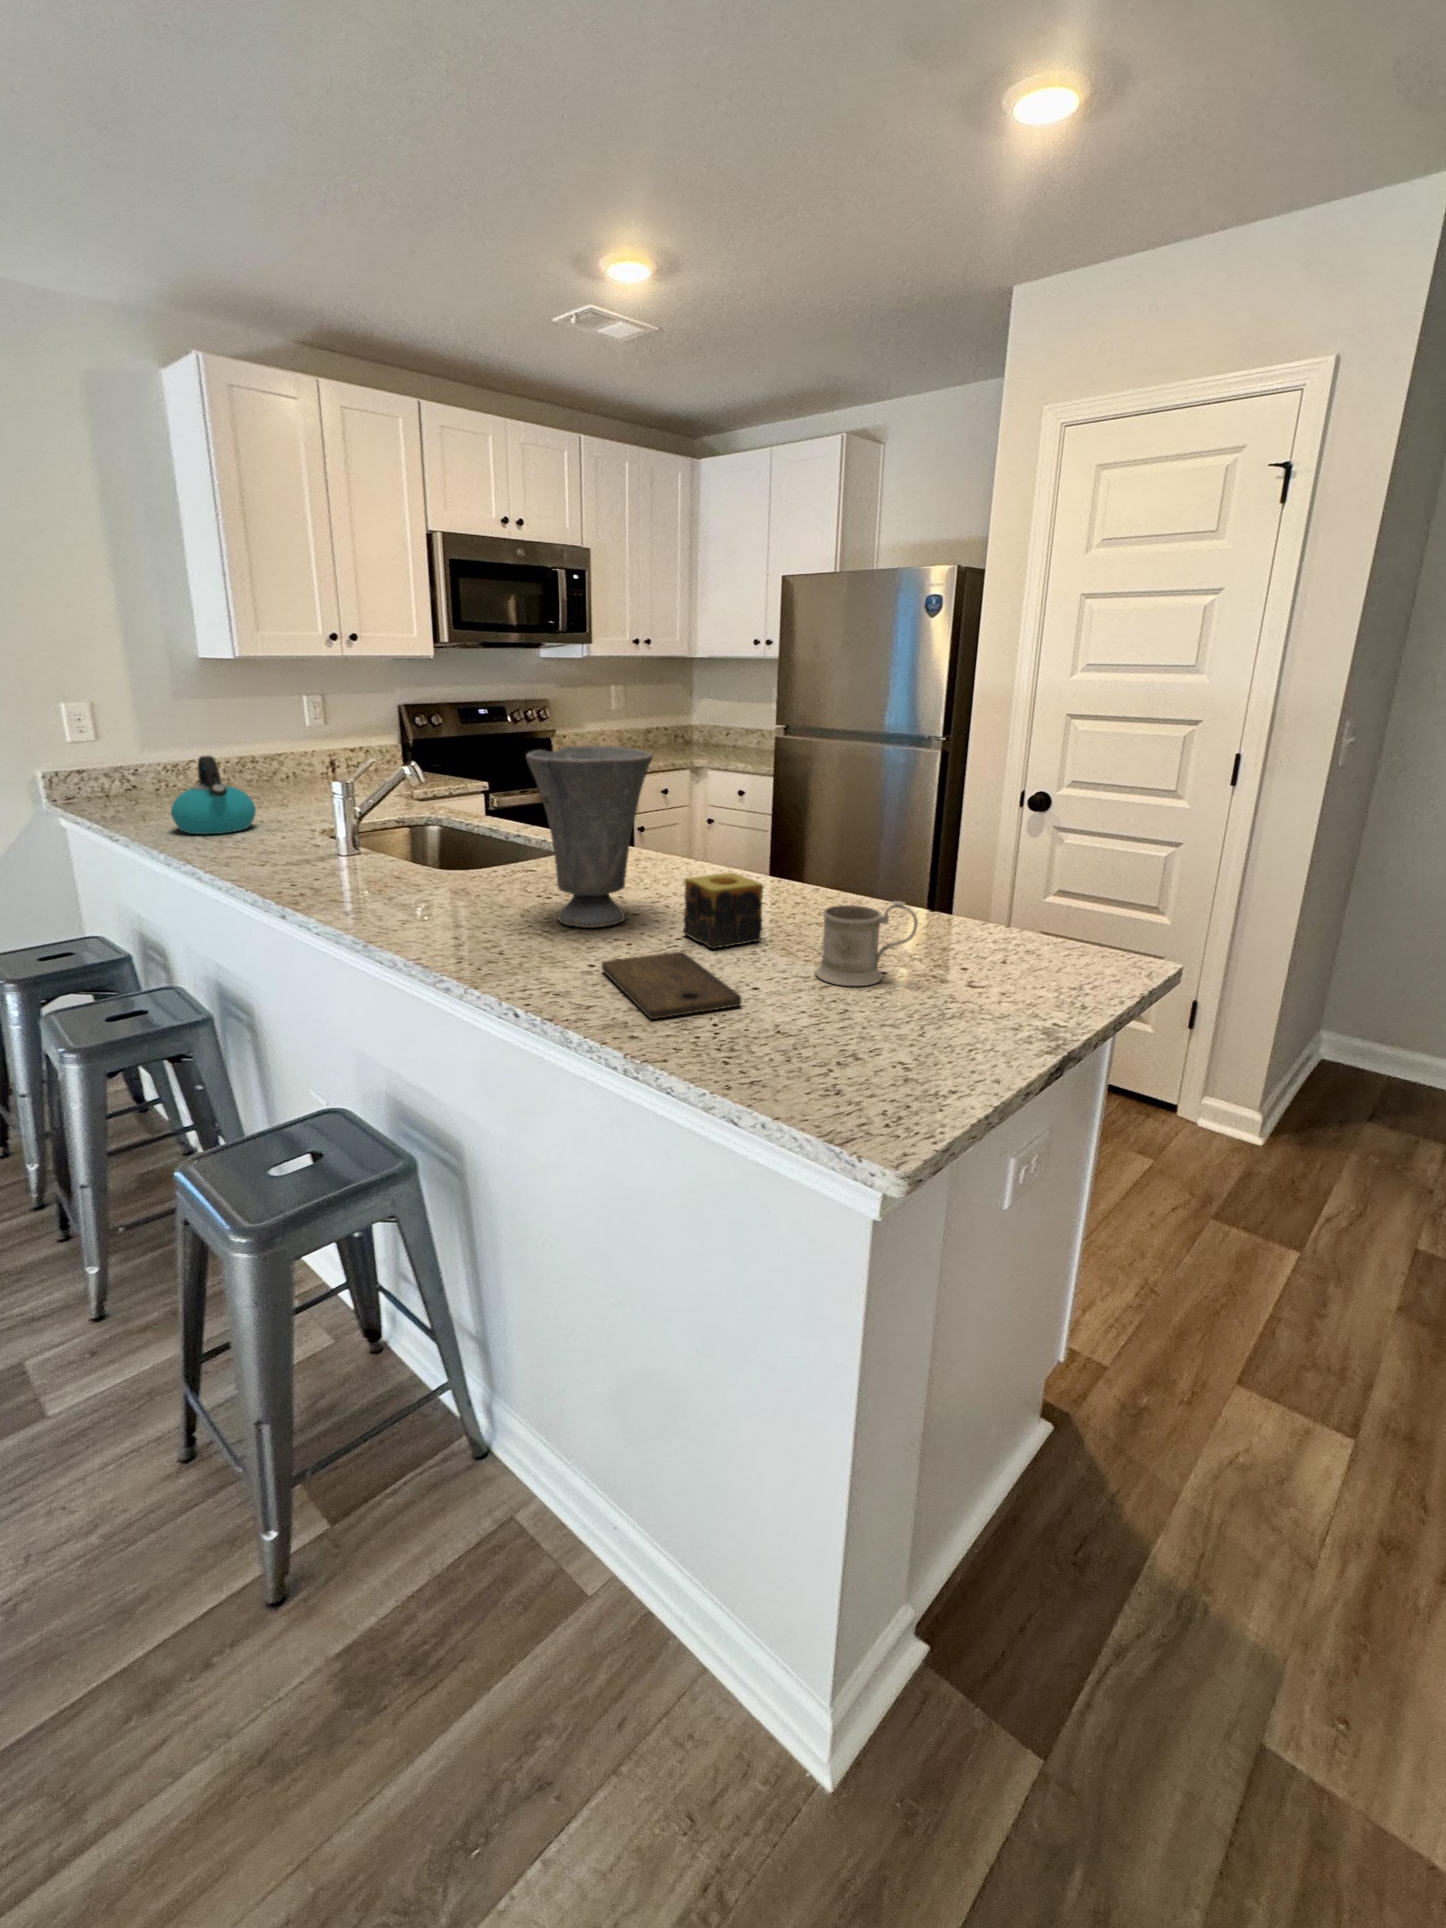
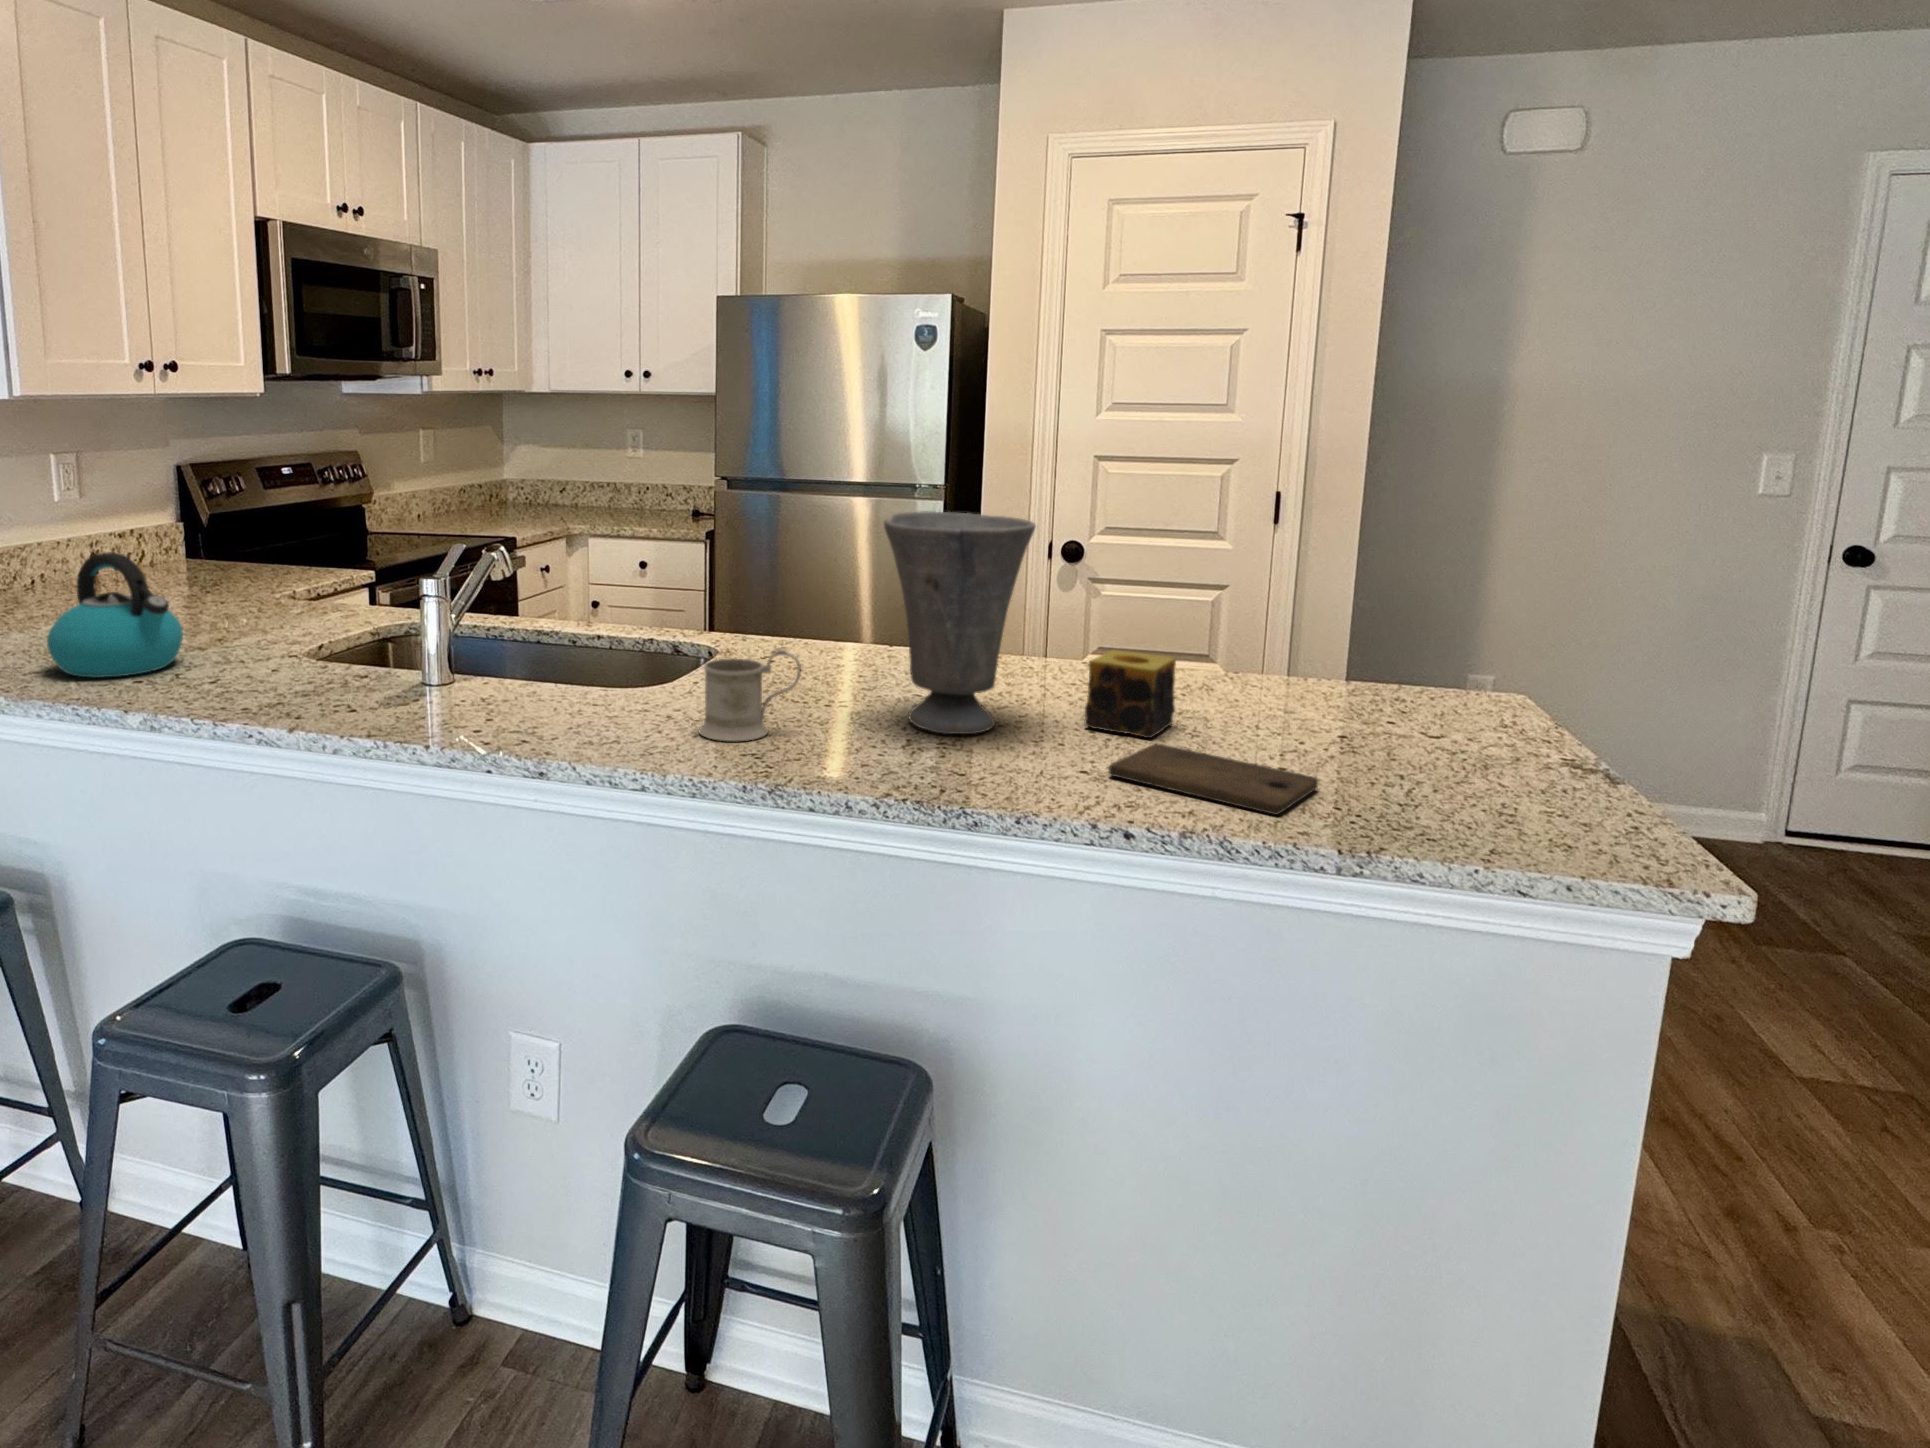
mug: present [815,901,918,986] -> present [699,648,801,741]

